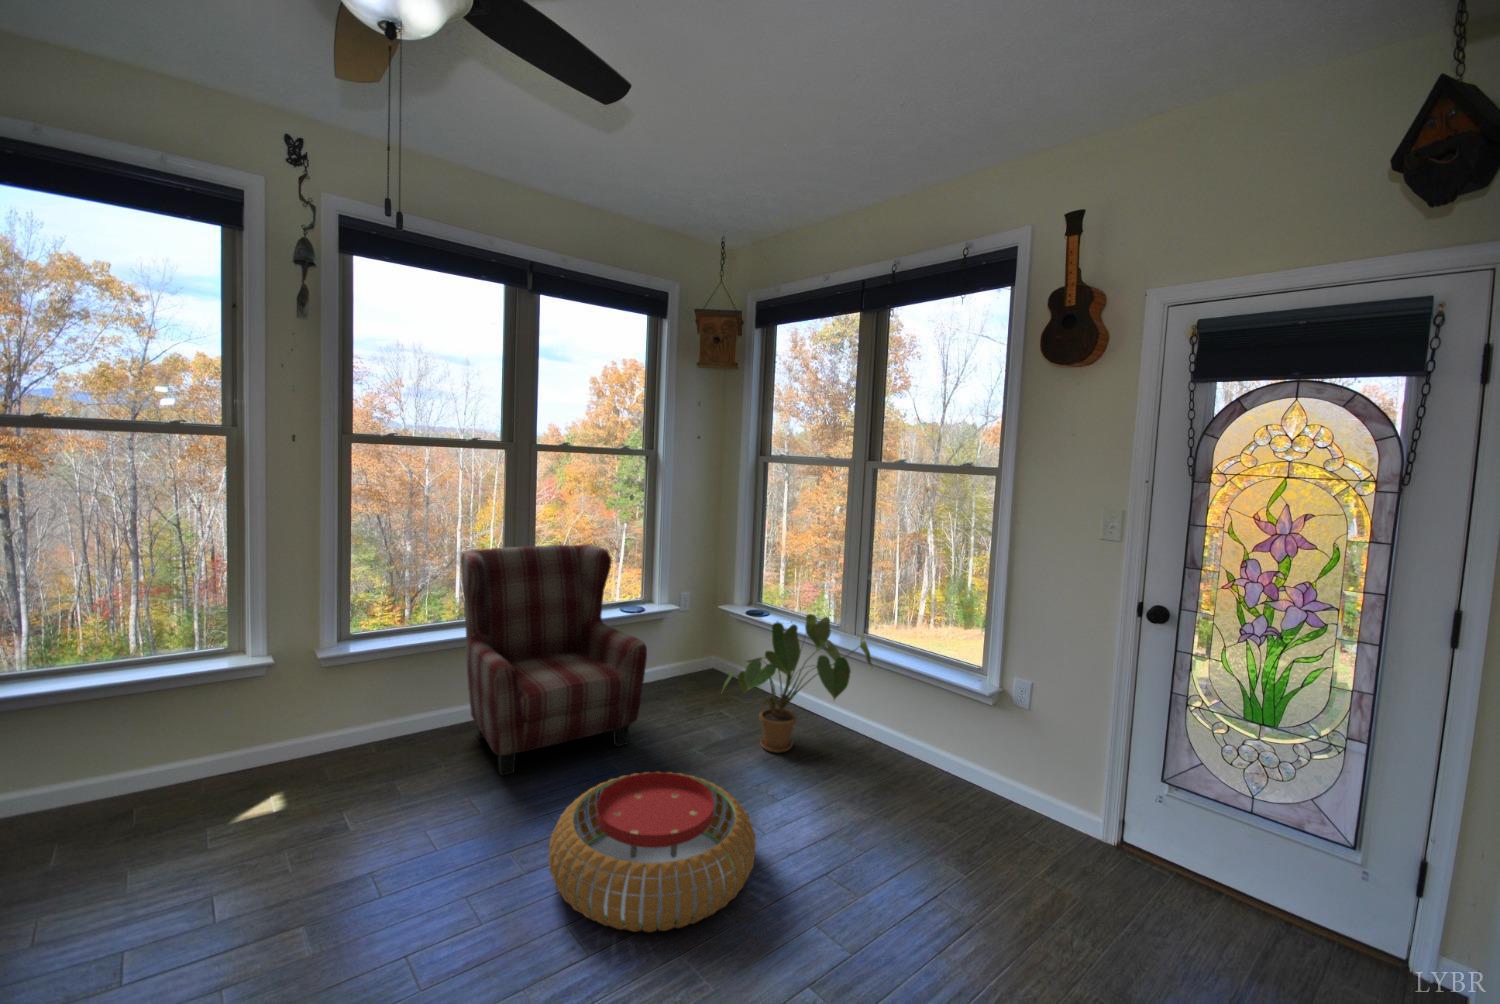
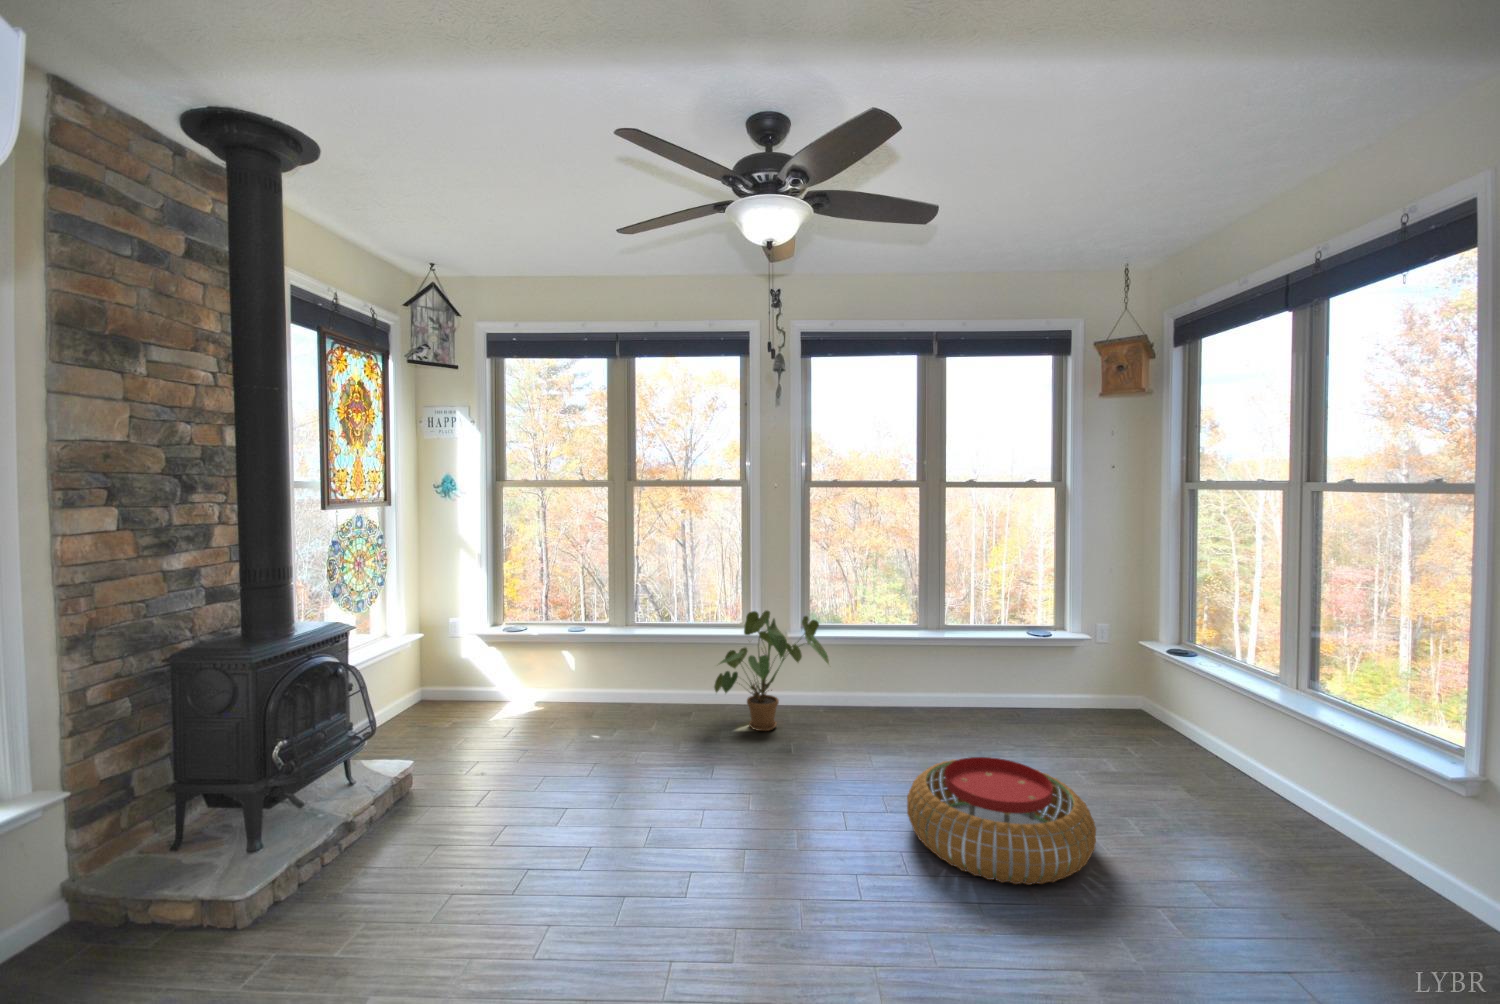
armchair: present [461,544,647,776] -> none [881,567,1031,750]
house plant: present [723,614,872,753] -> present [714,611,829,731]

